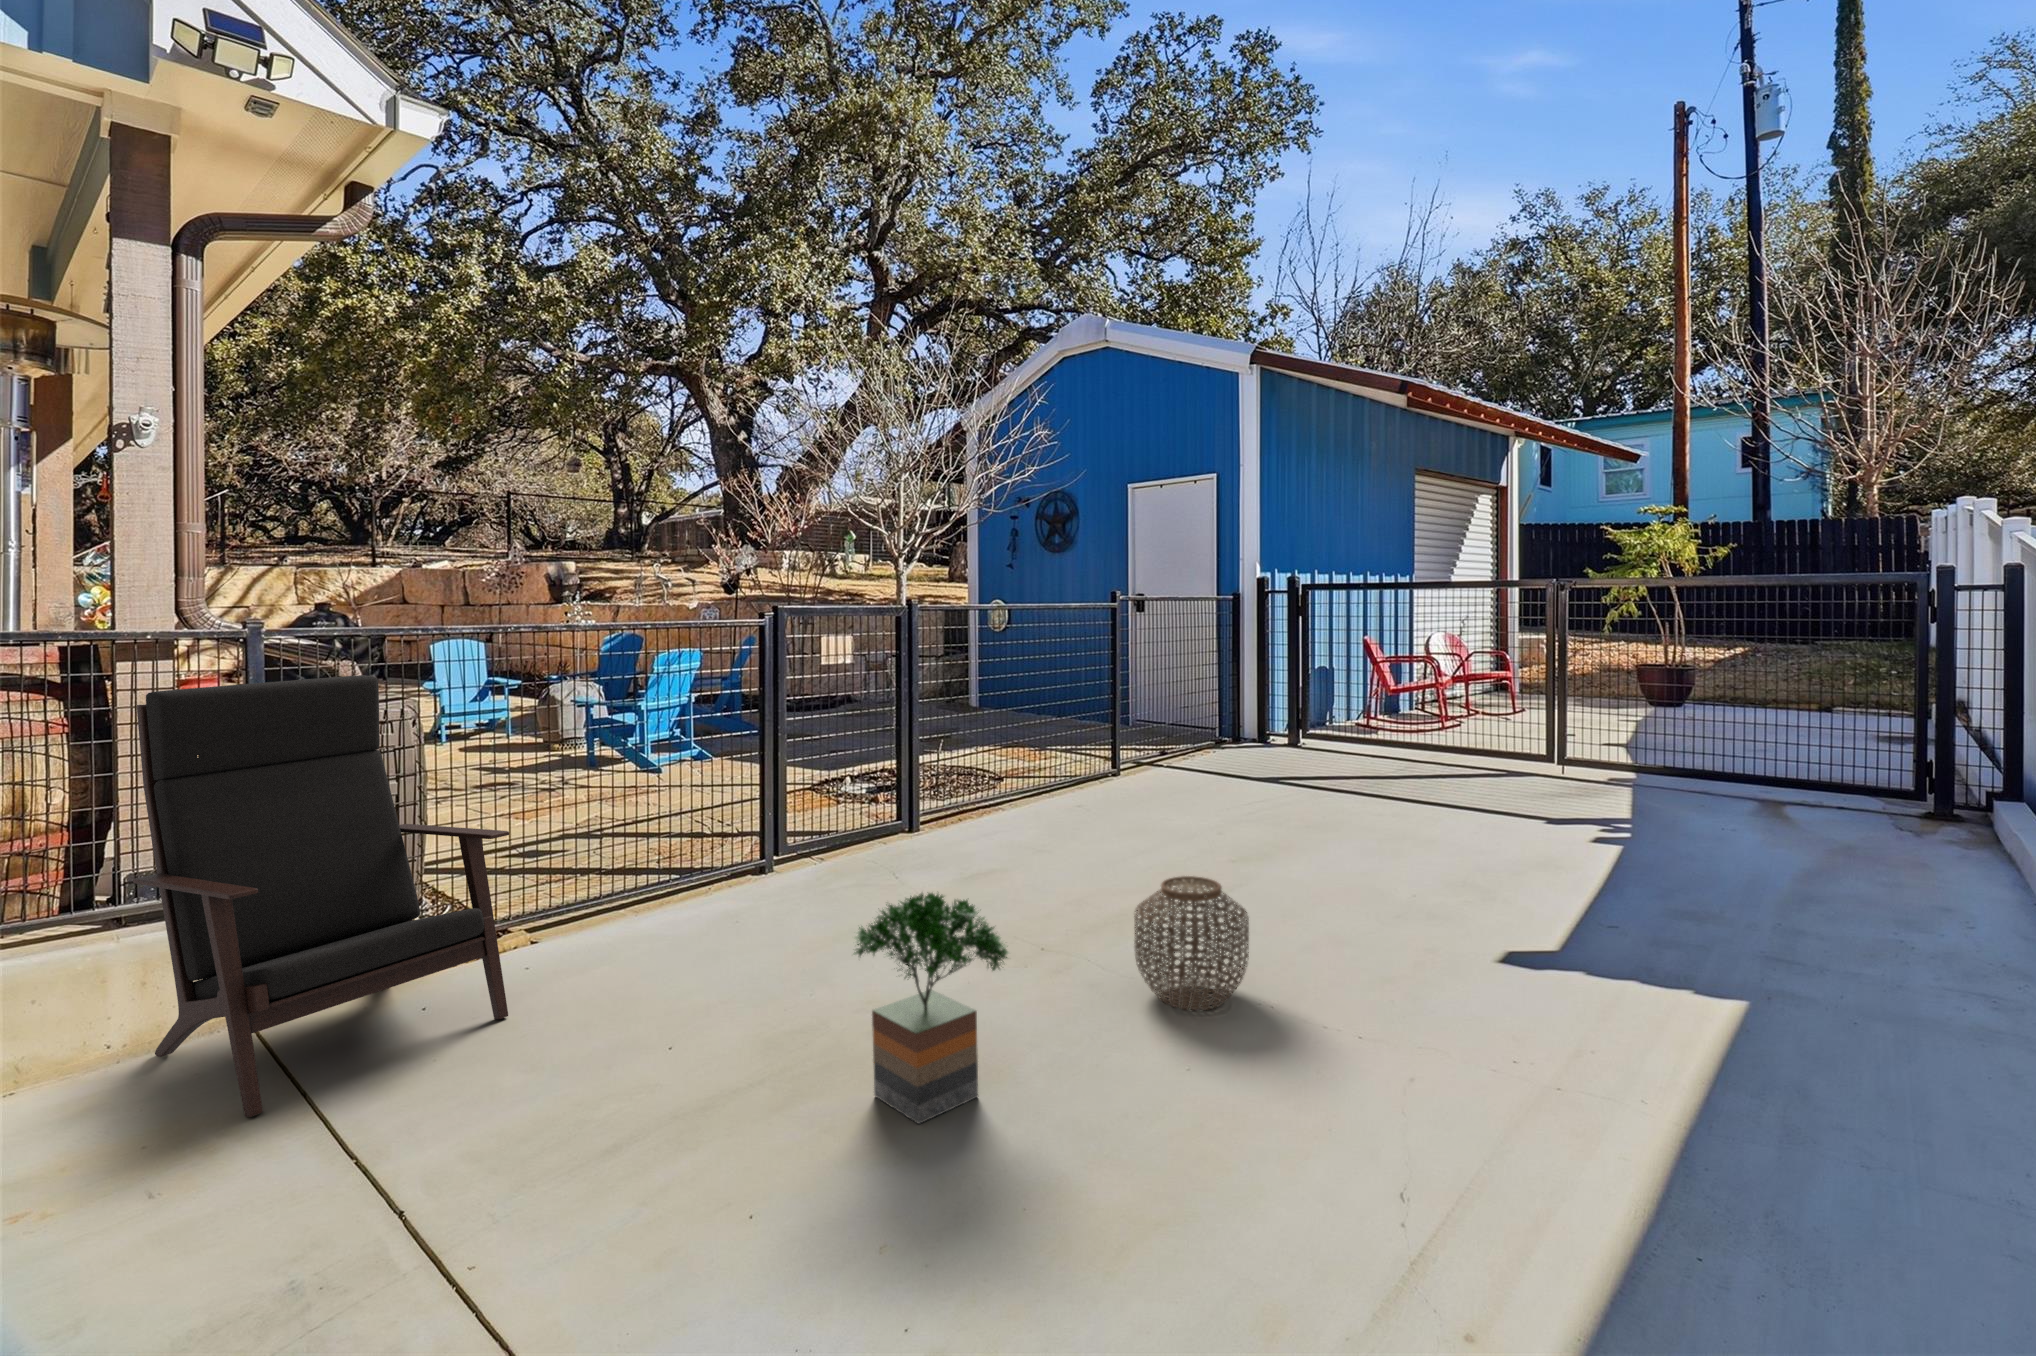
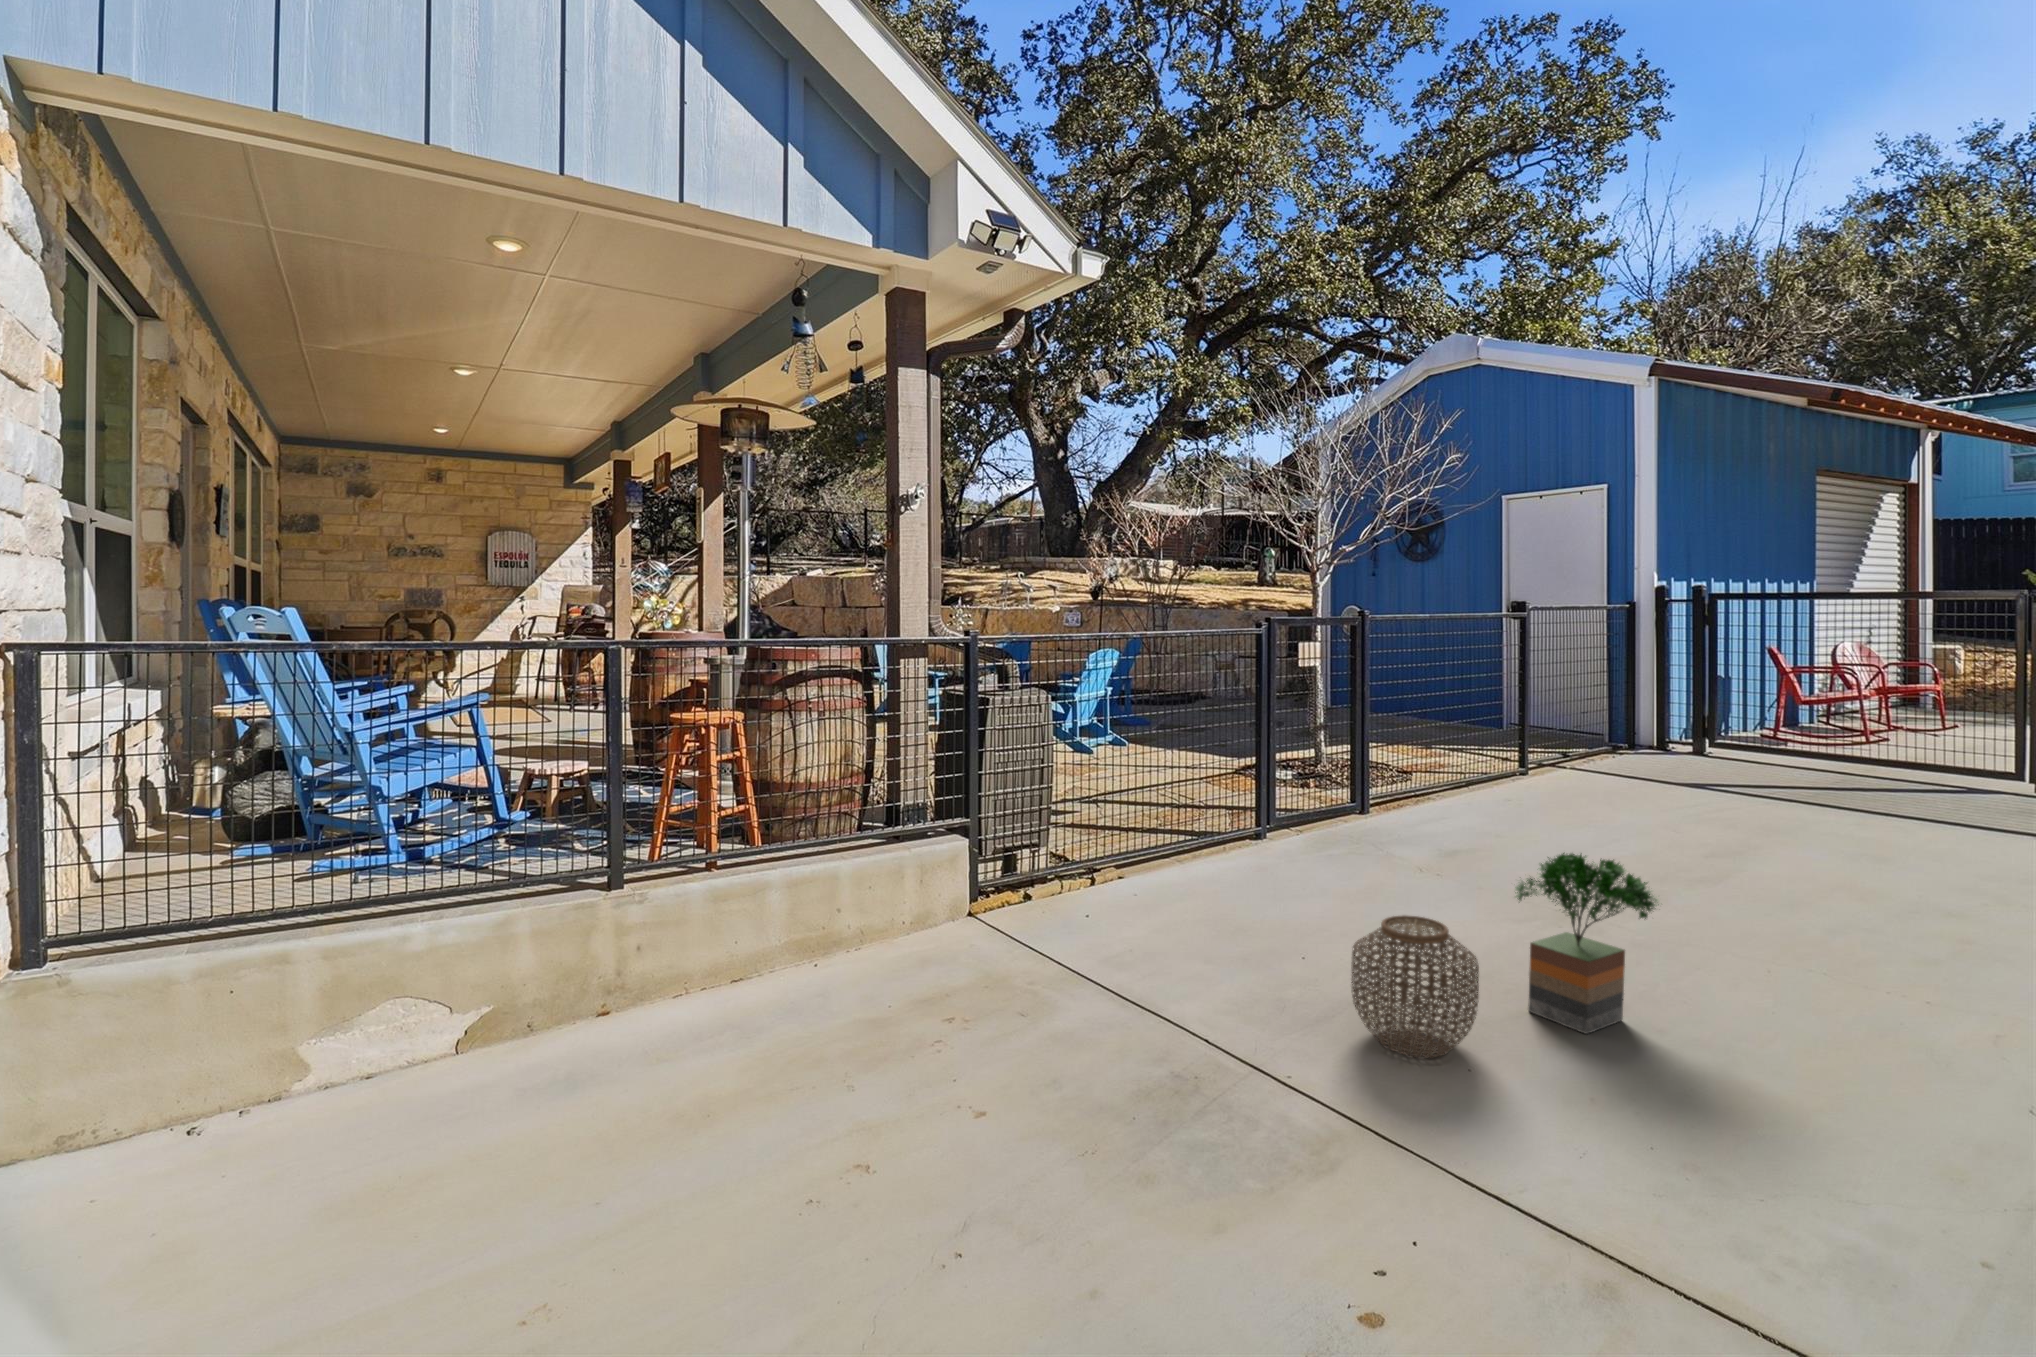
lounge chair: present [133,675,509,1117] -> none [937,669,1177,980]
woven basket: present [1134,876,1249,1010] -> present [1351,915,1479,1058]

